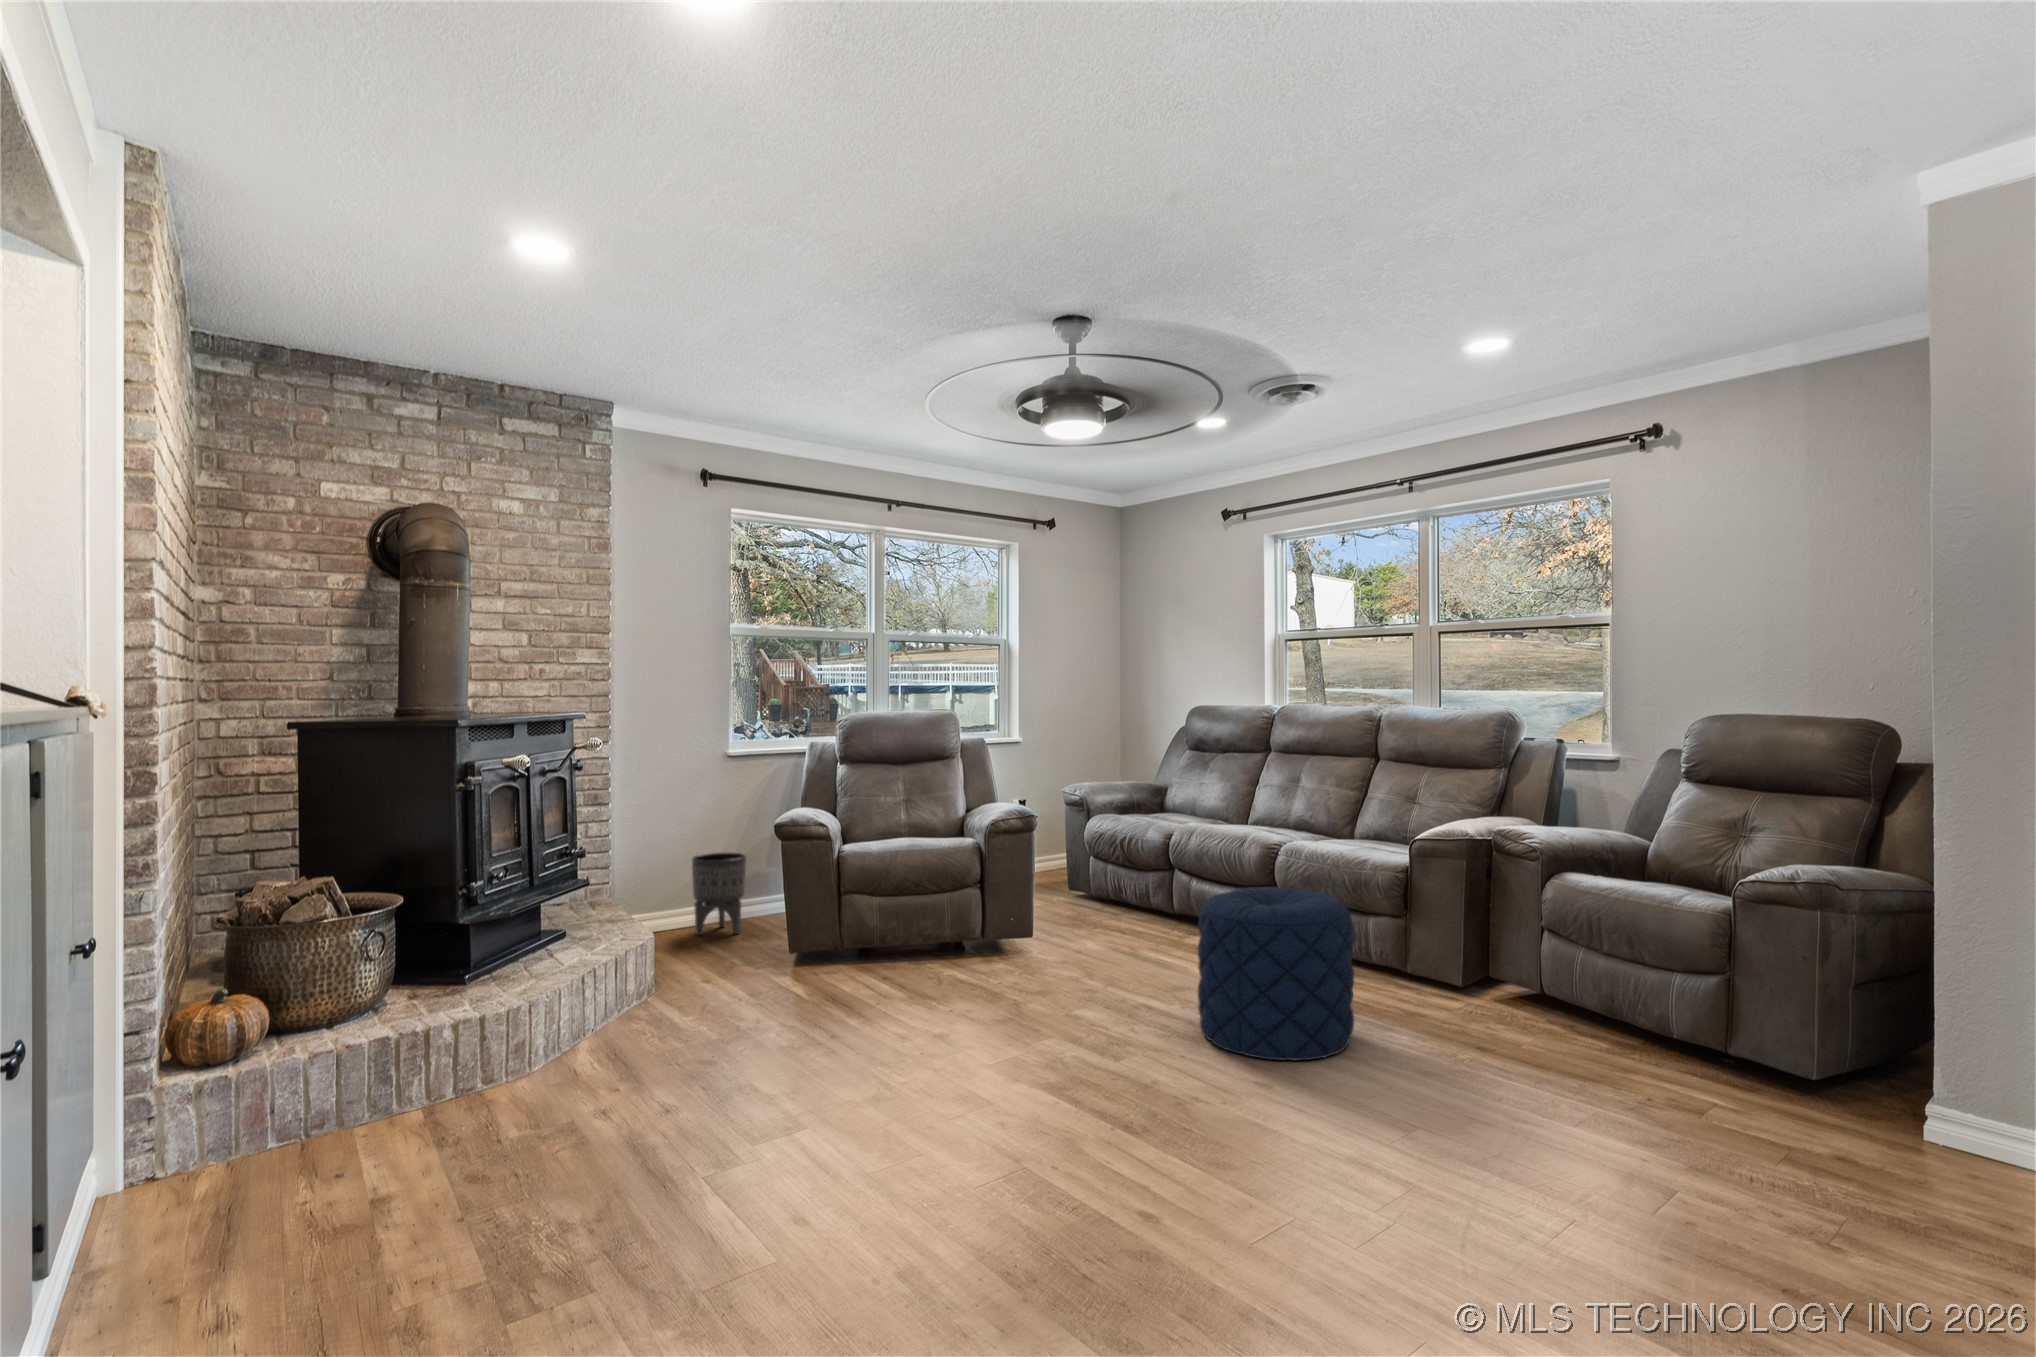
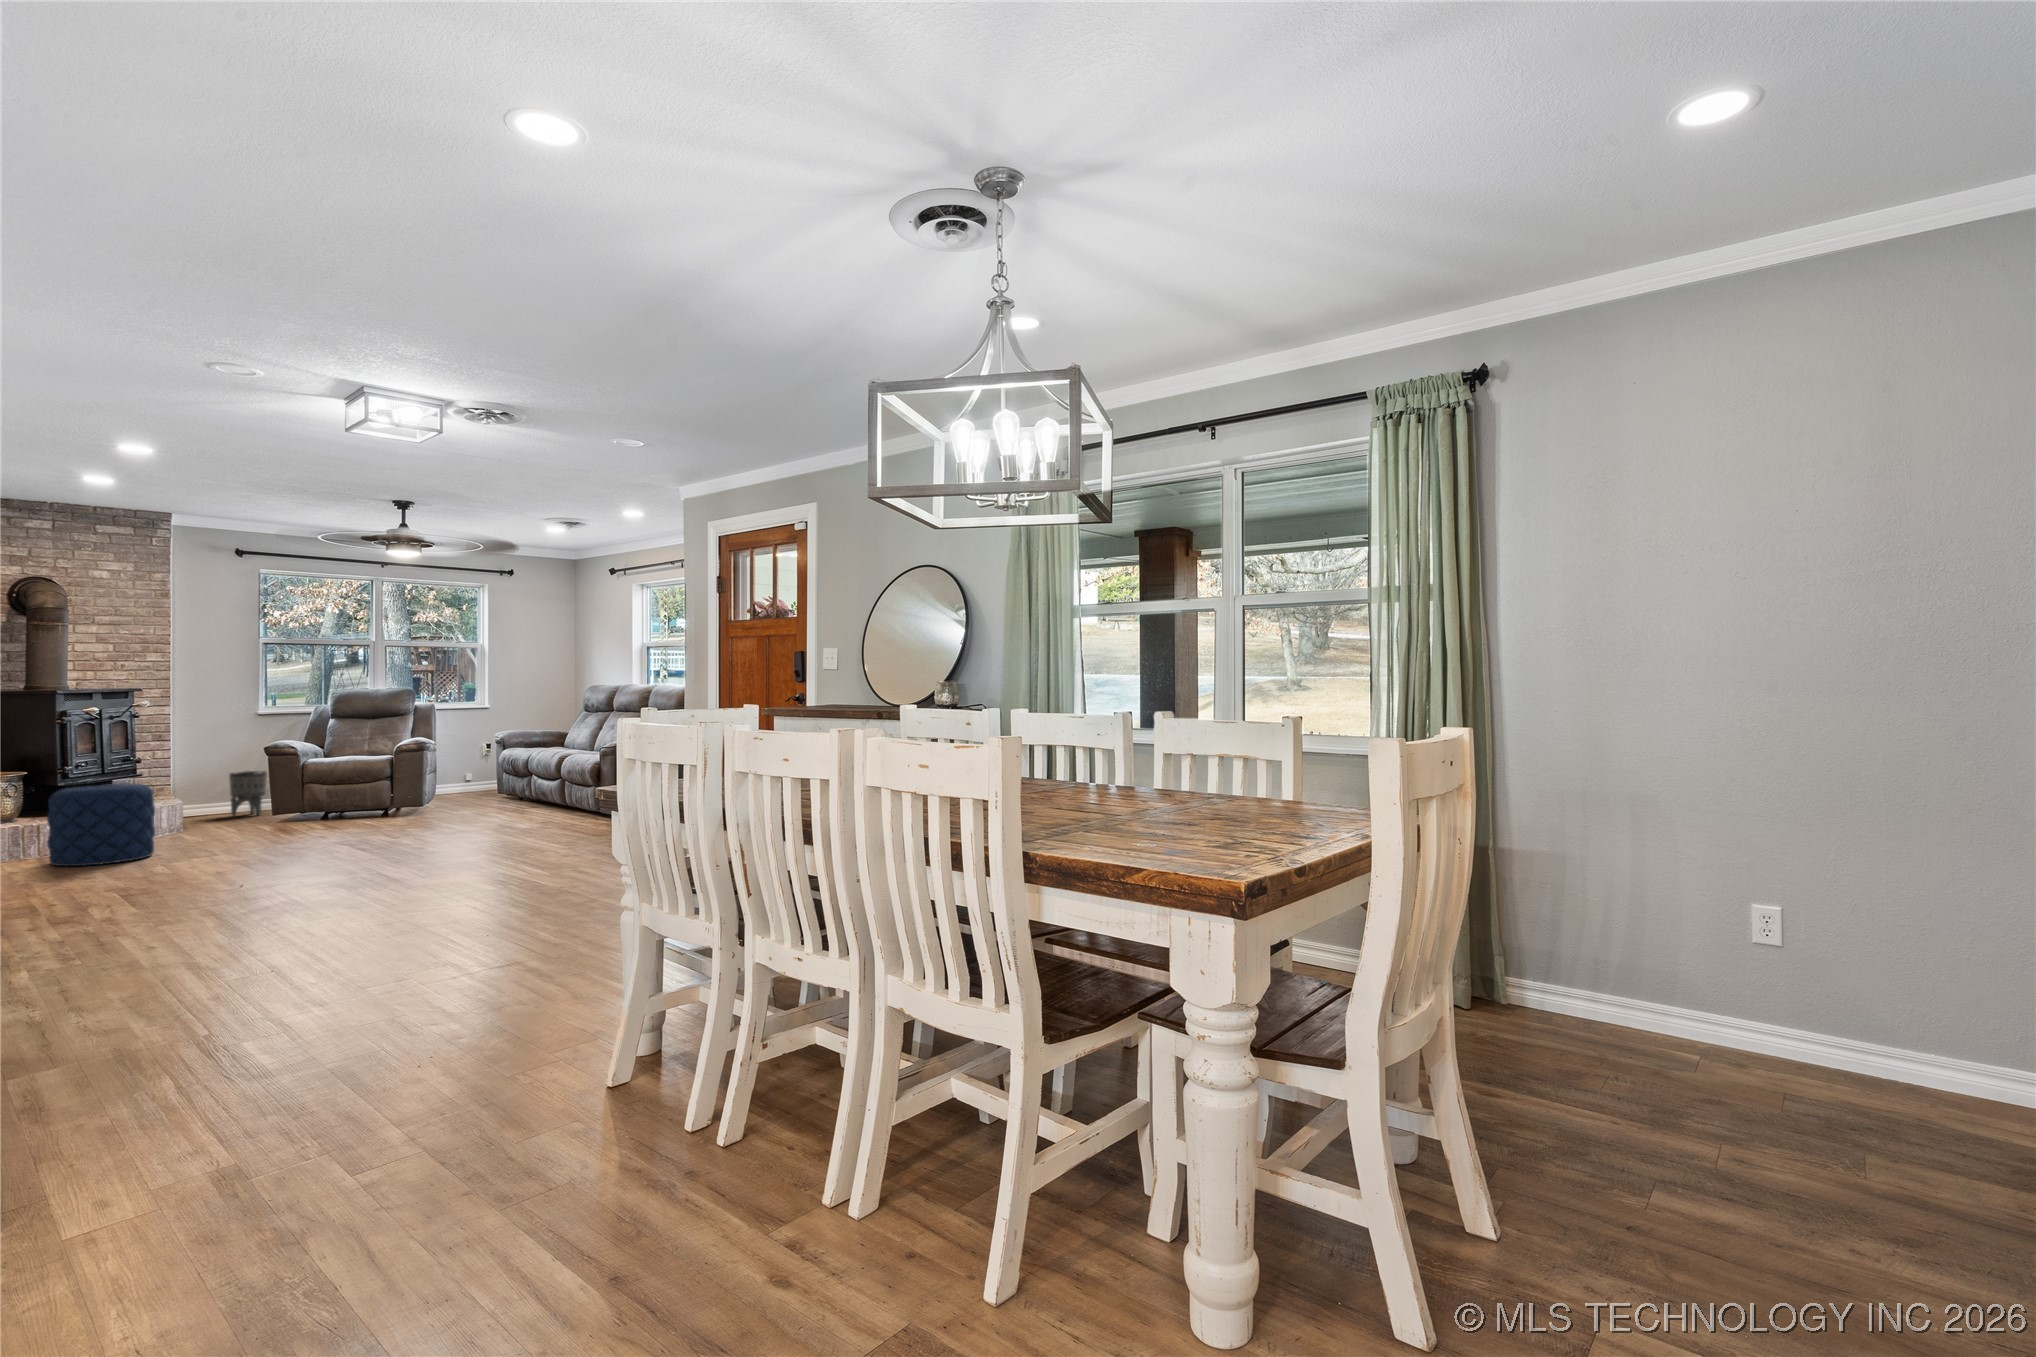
pouf: present [1198,887,1354,1061] -> present [47,784,155,866]

